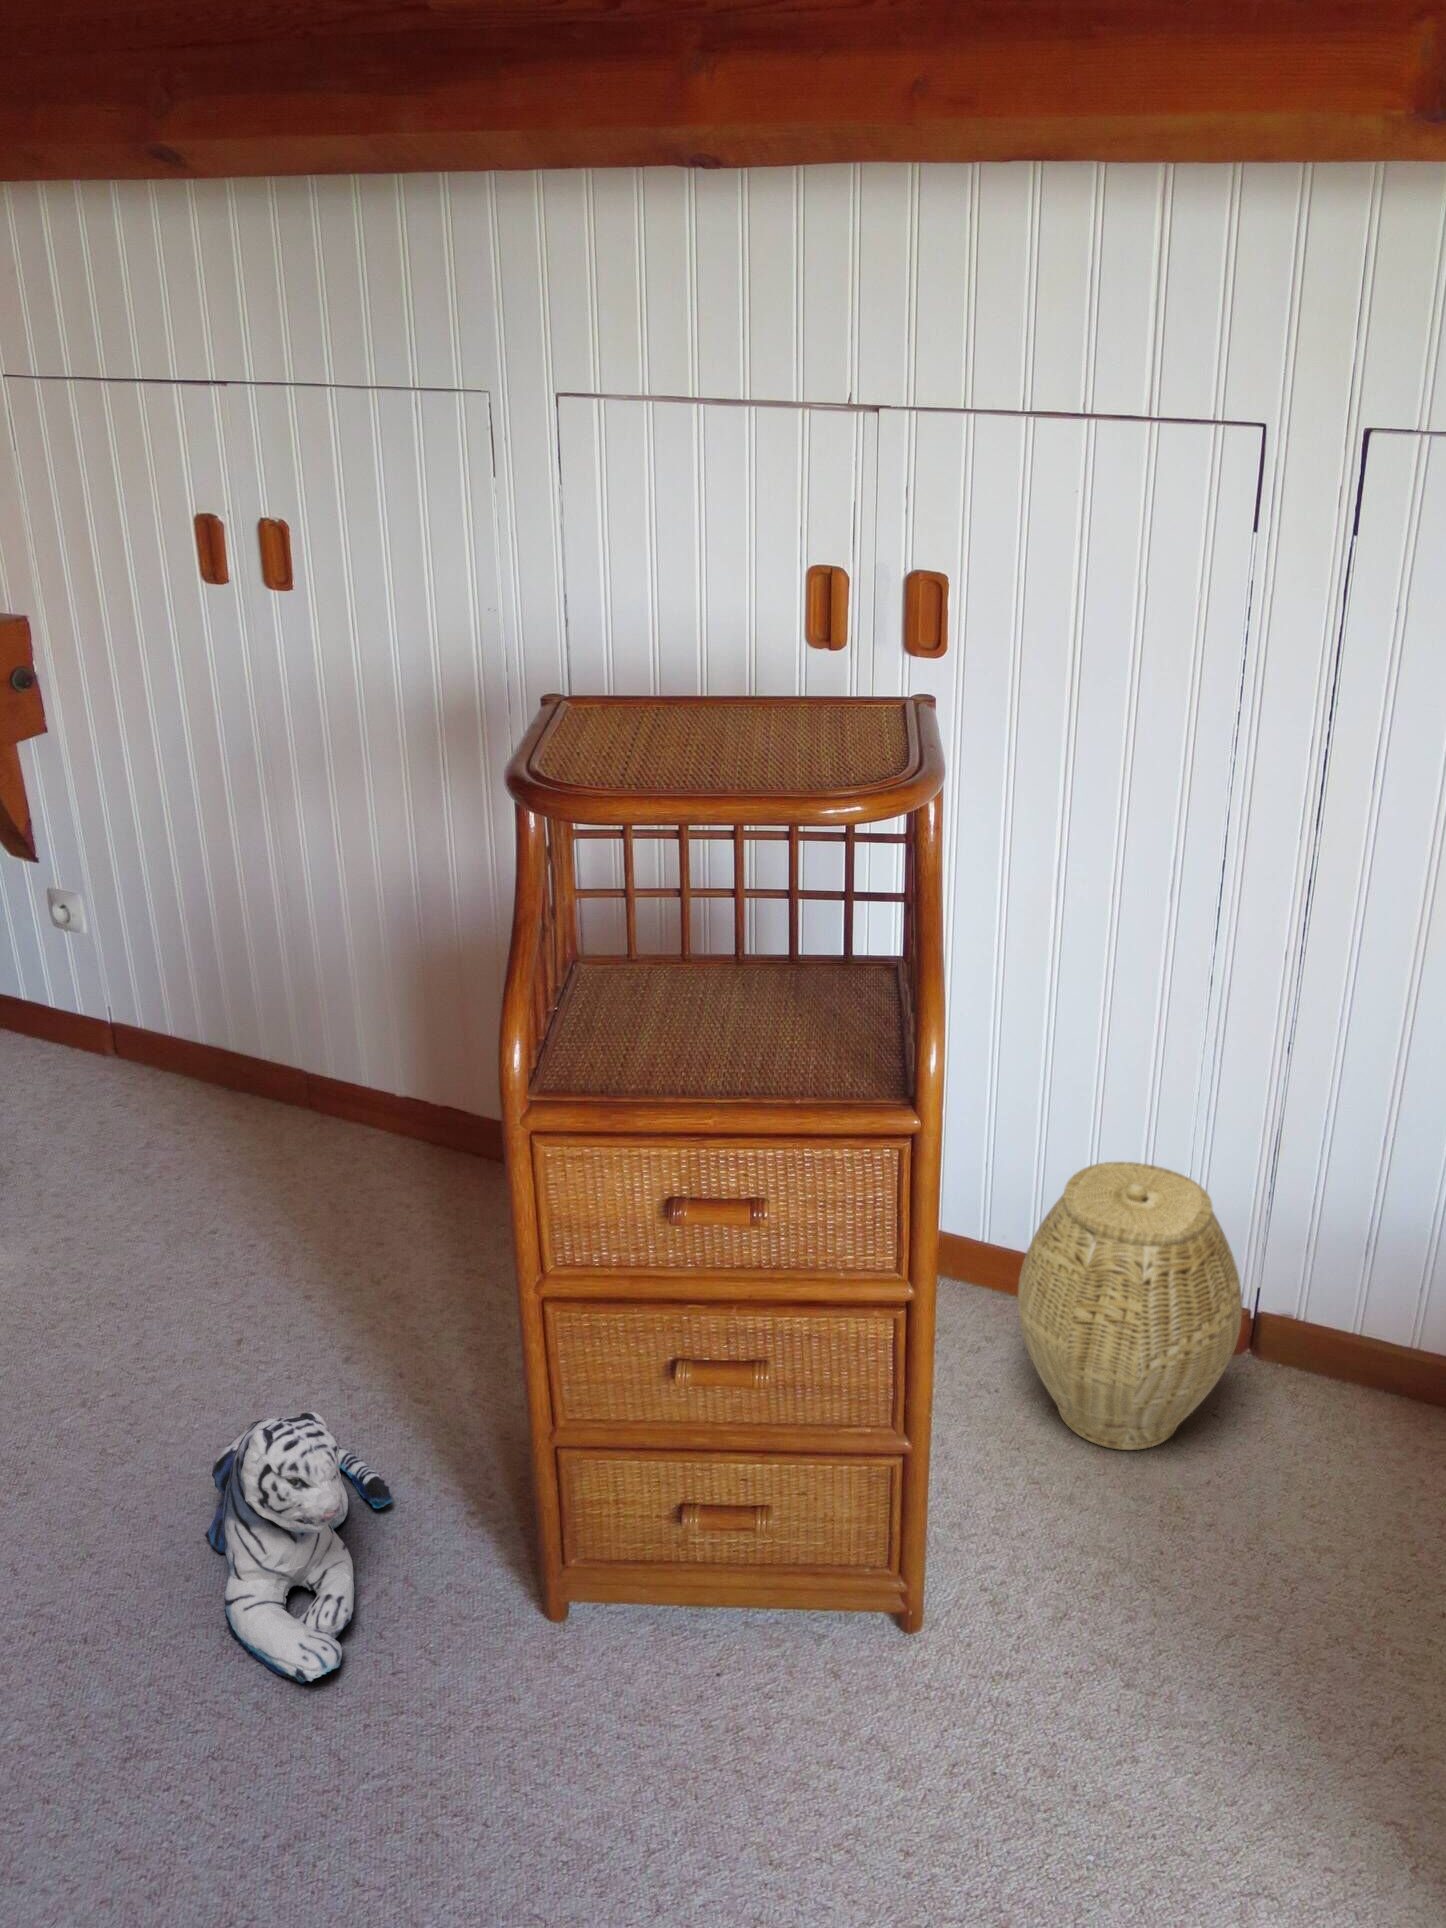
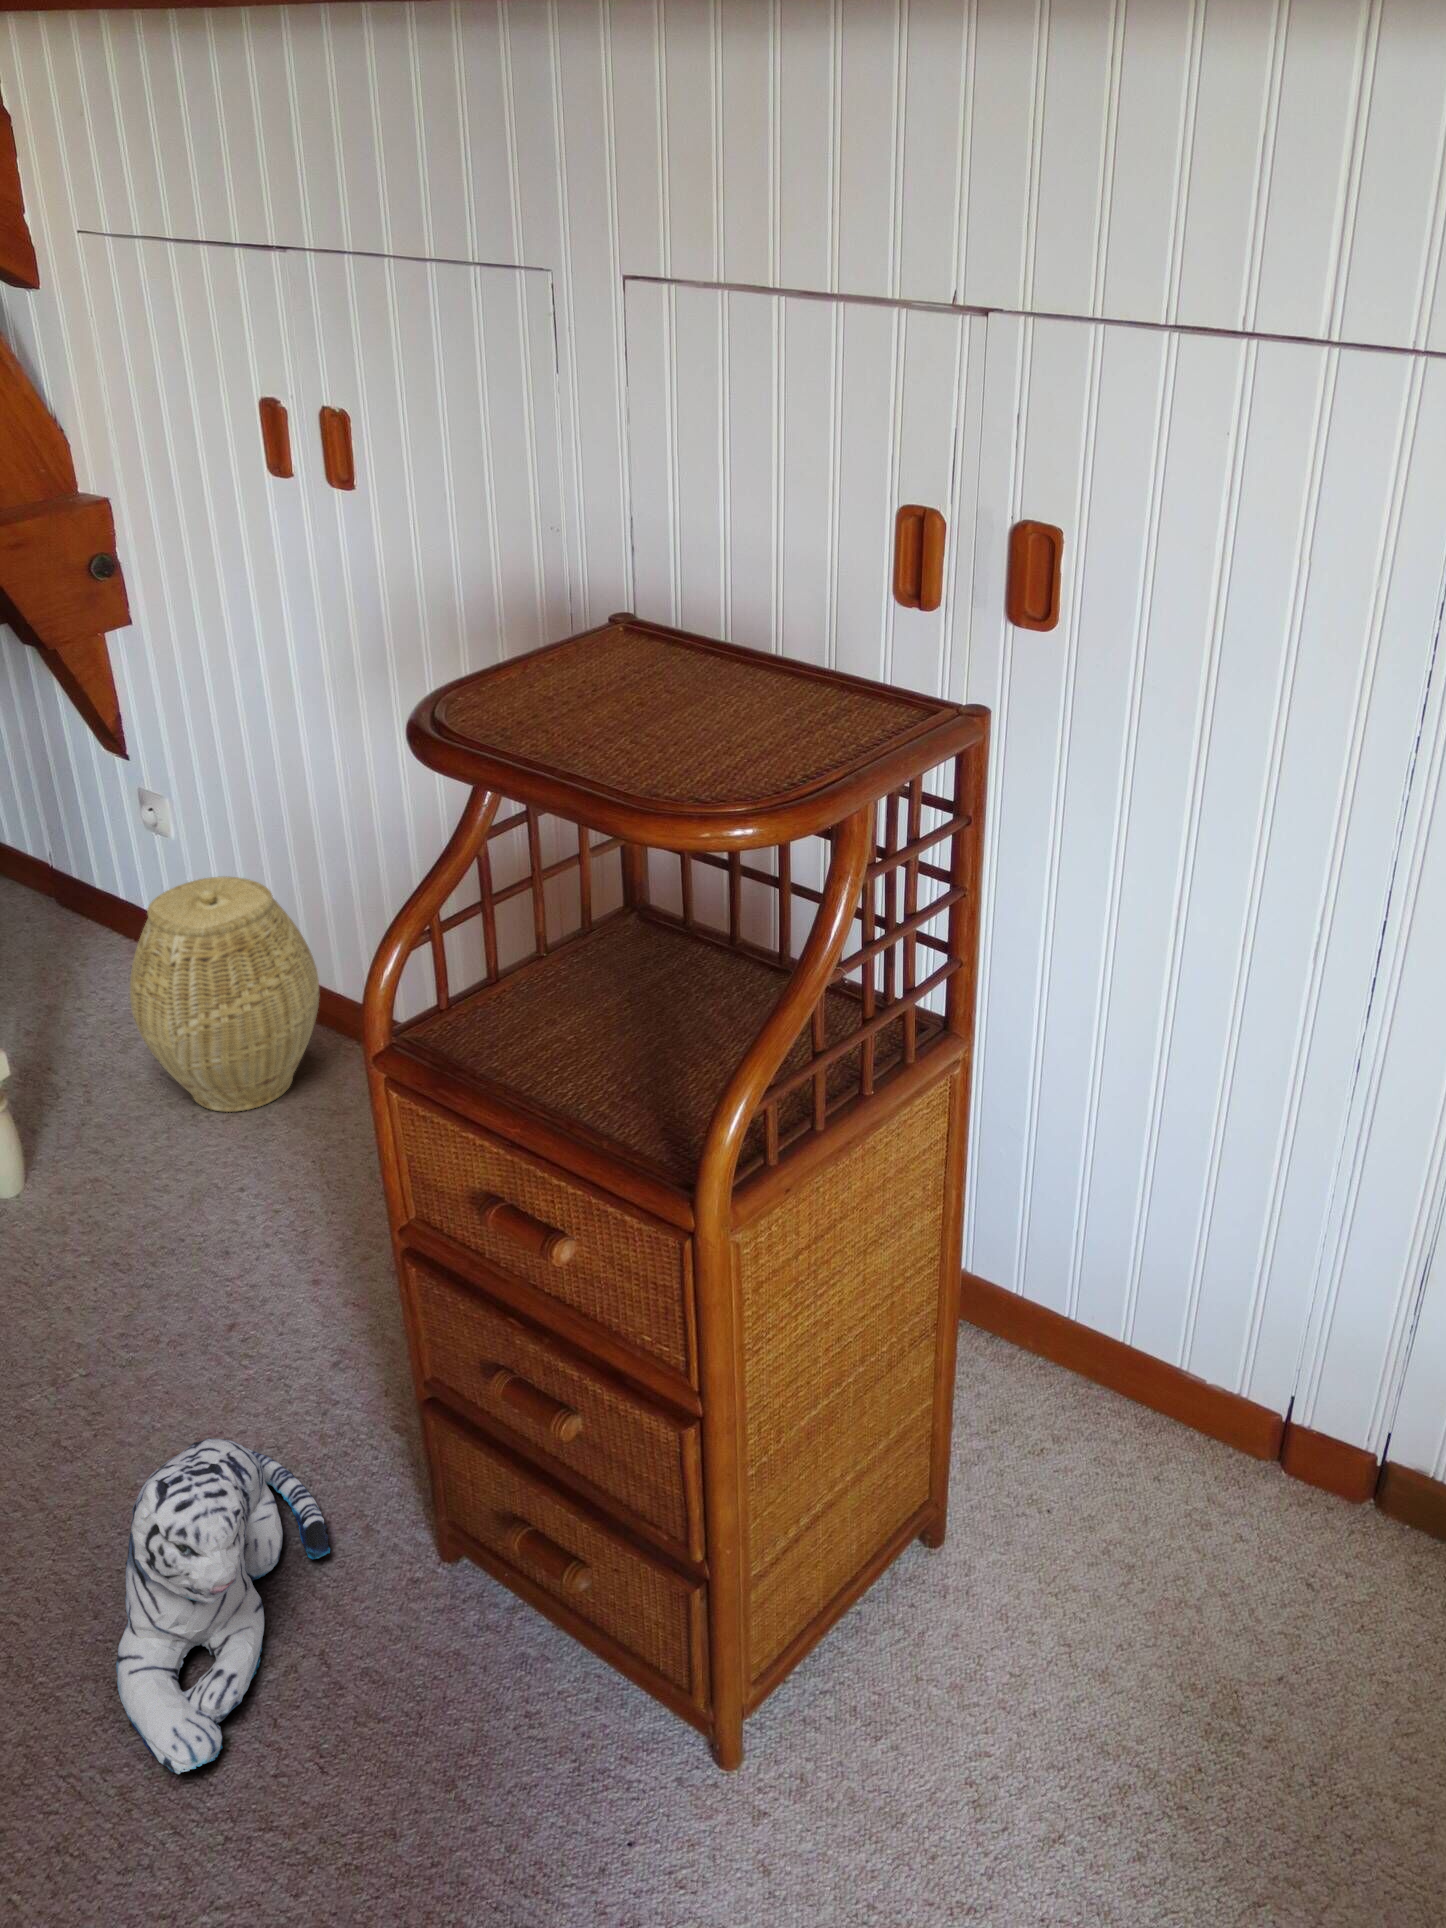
woven basket: present [1018,1162,1242,1450] -> present [130,876,319,1112]

